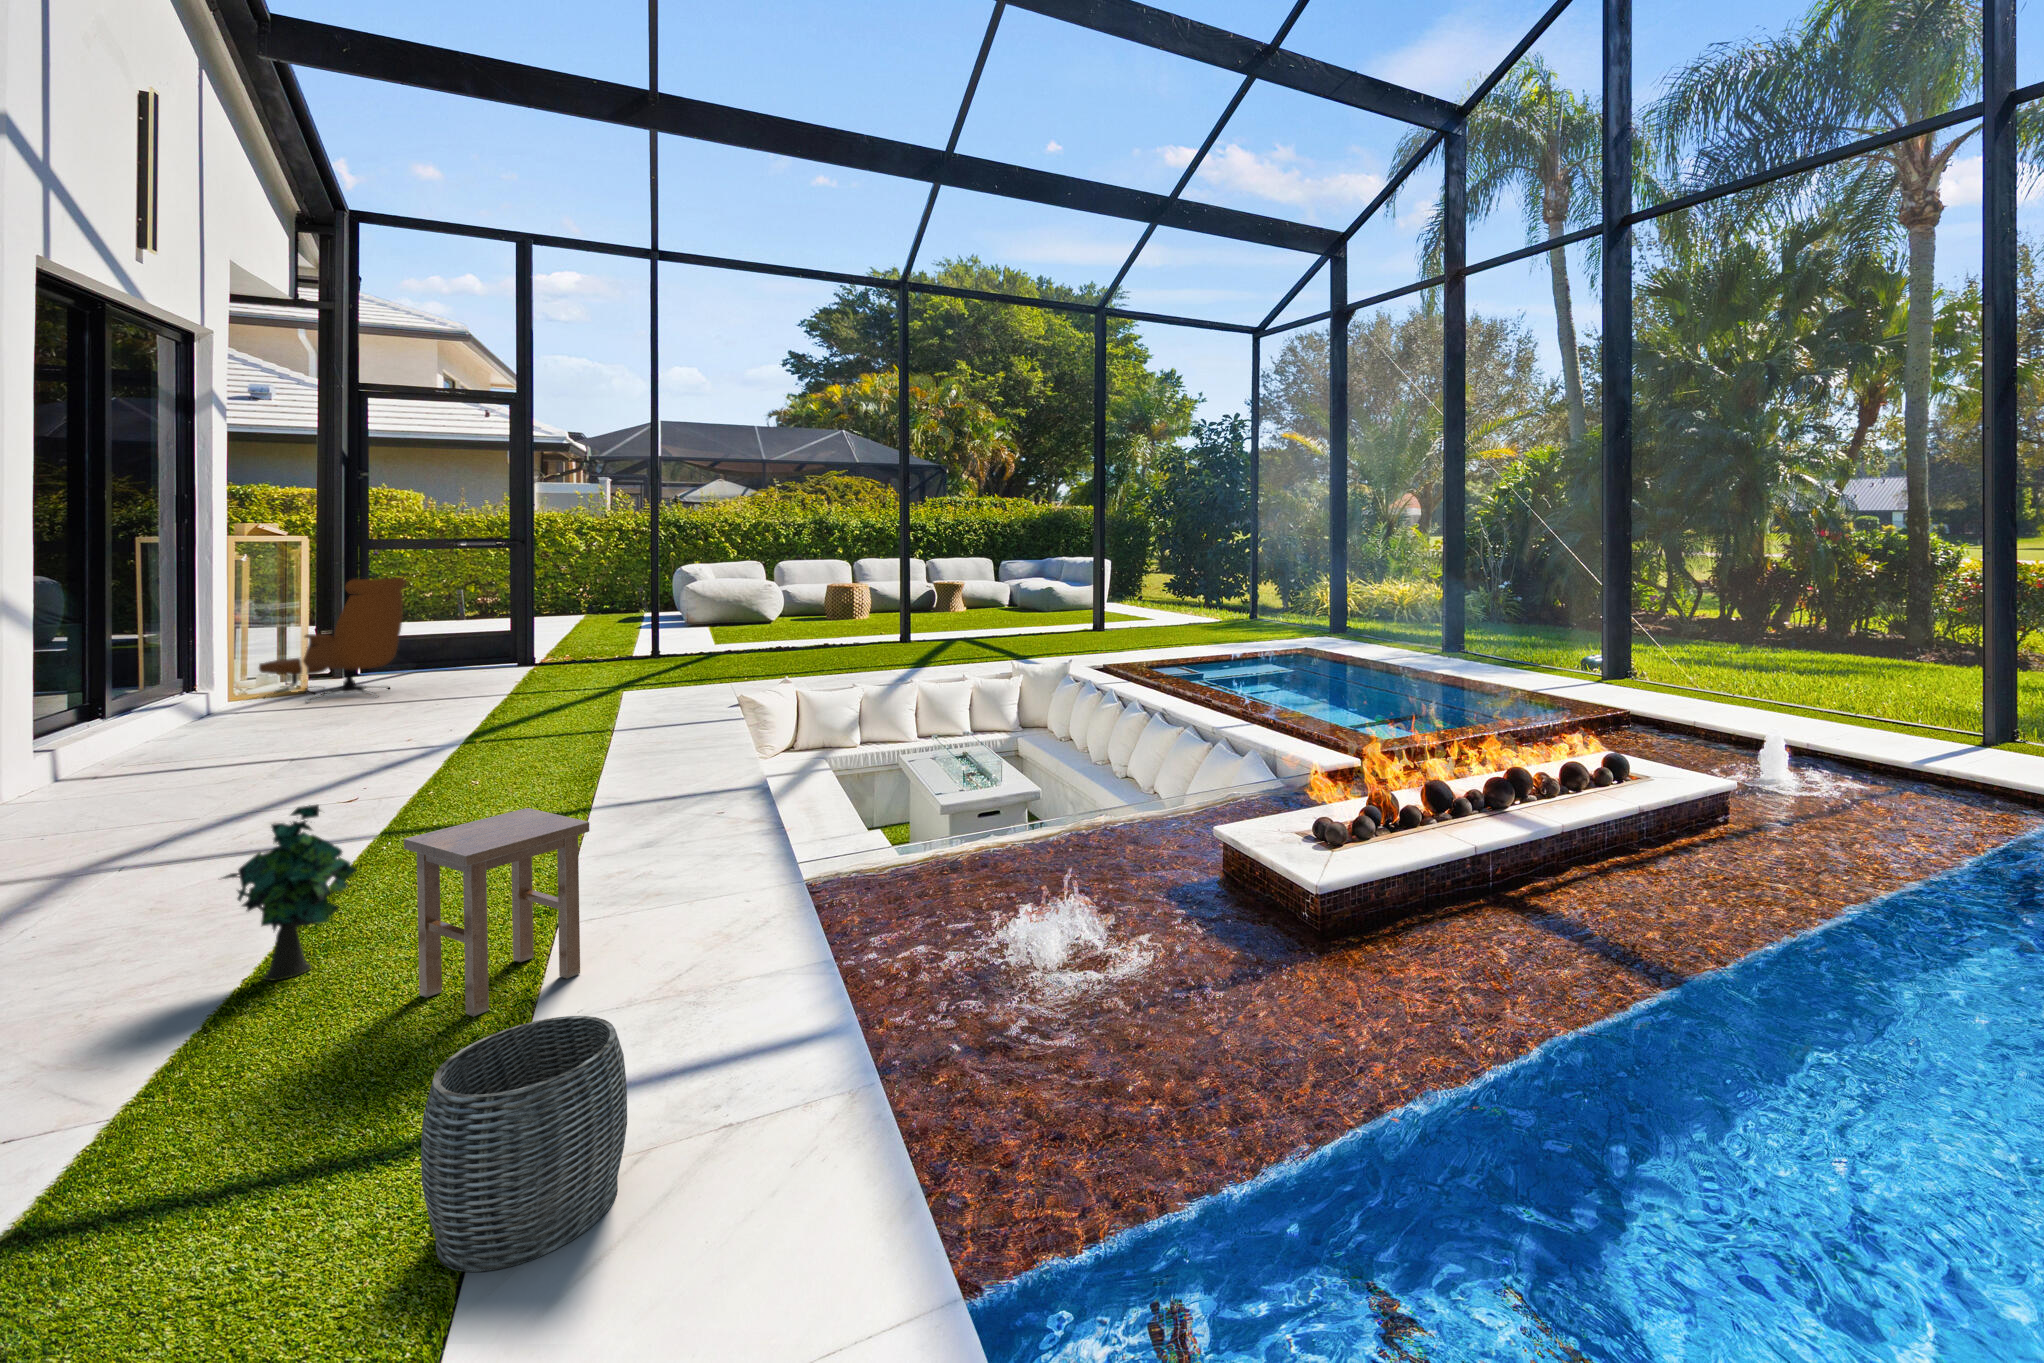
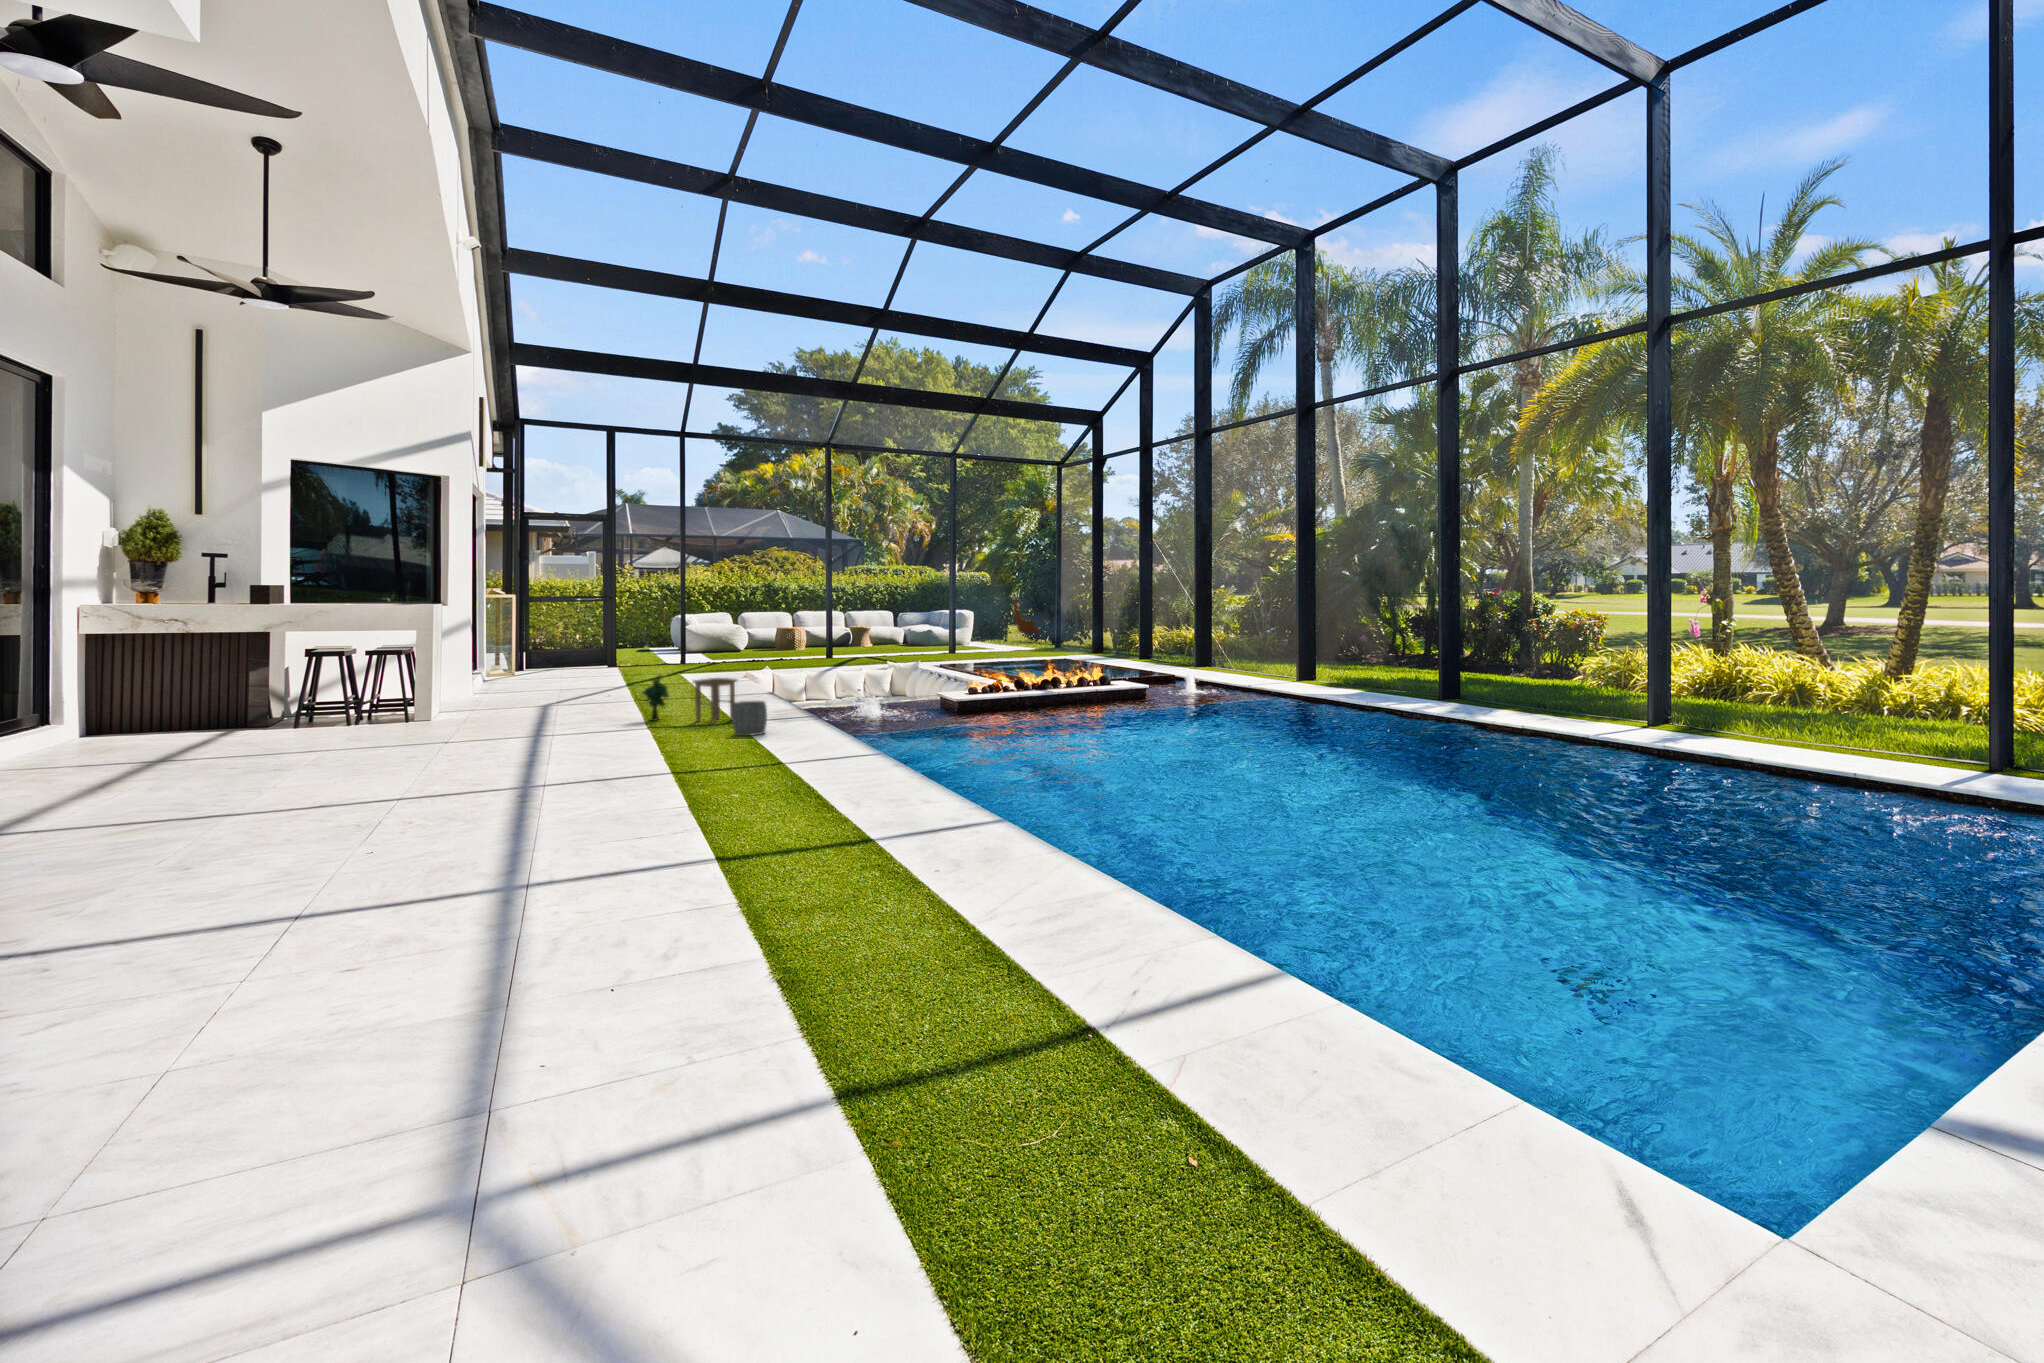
lounge chair: present [259,577,406,702] -> present [1013,602,1041,641]

